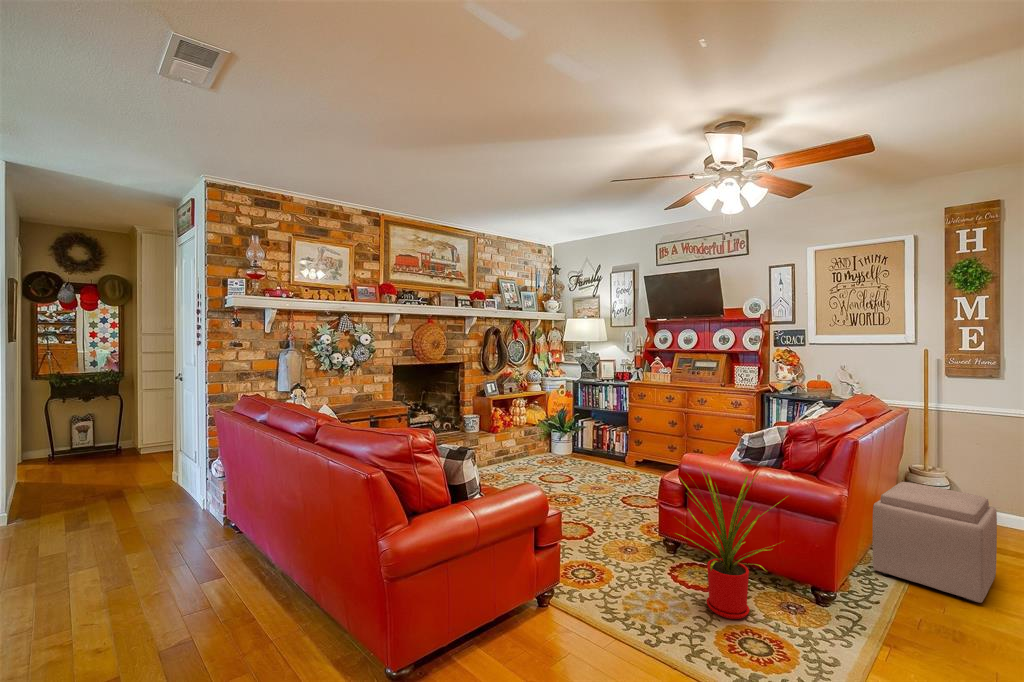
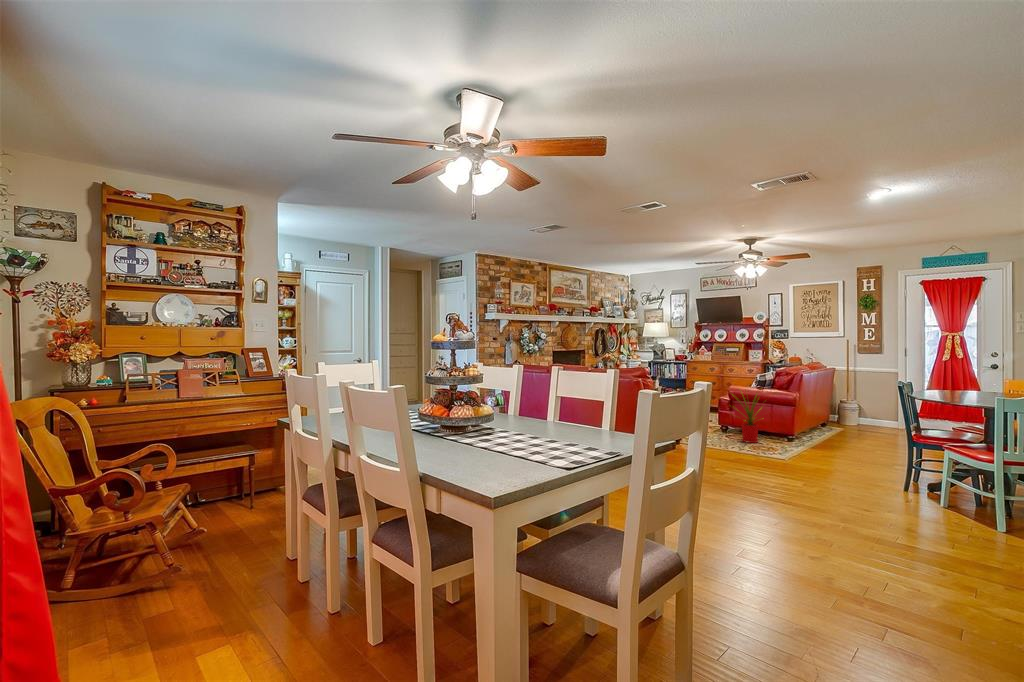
ottoman: present [873,482,997,603] -> none [812,399,863,440]

